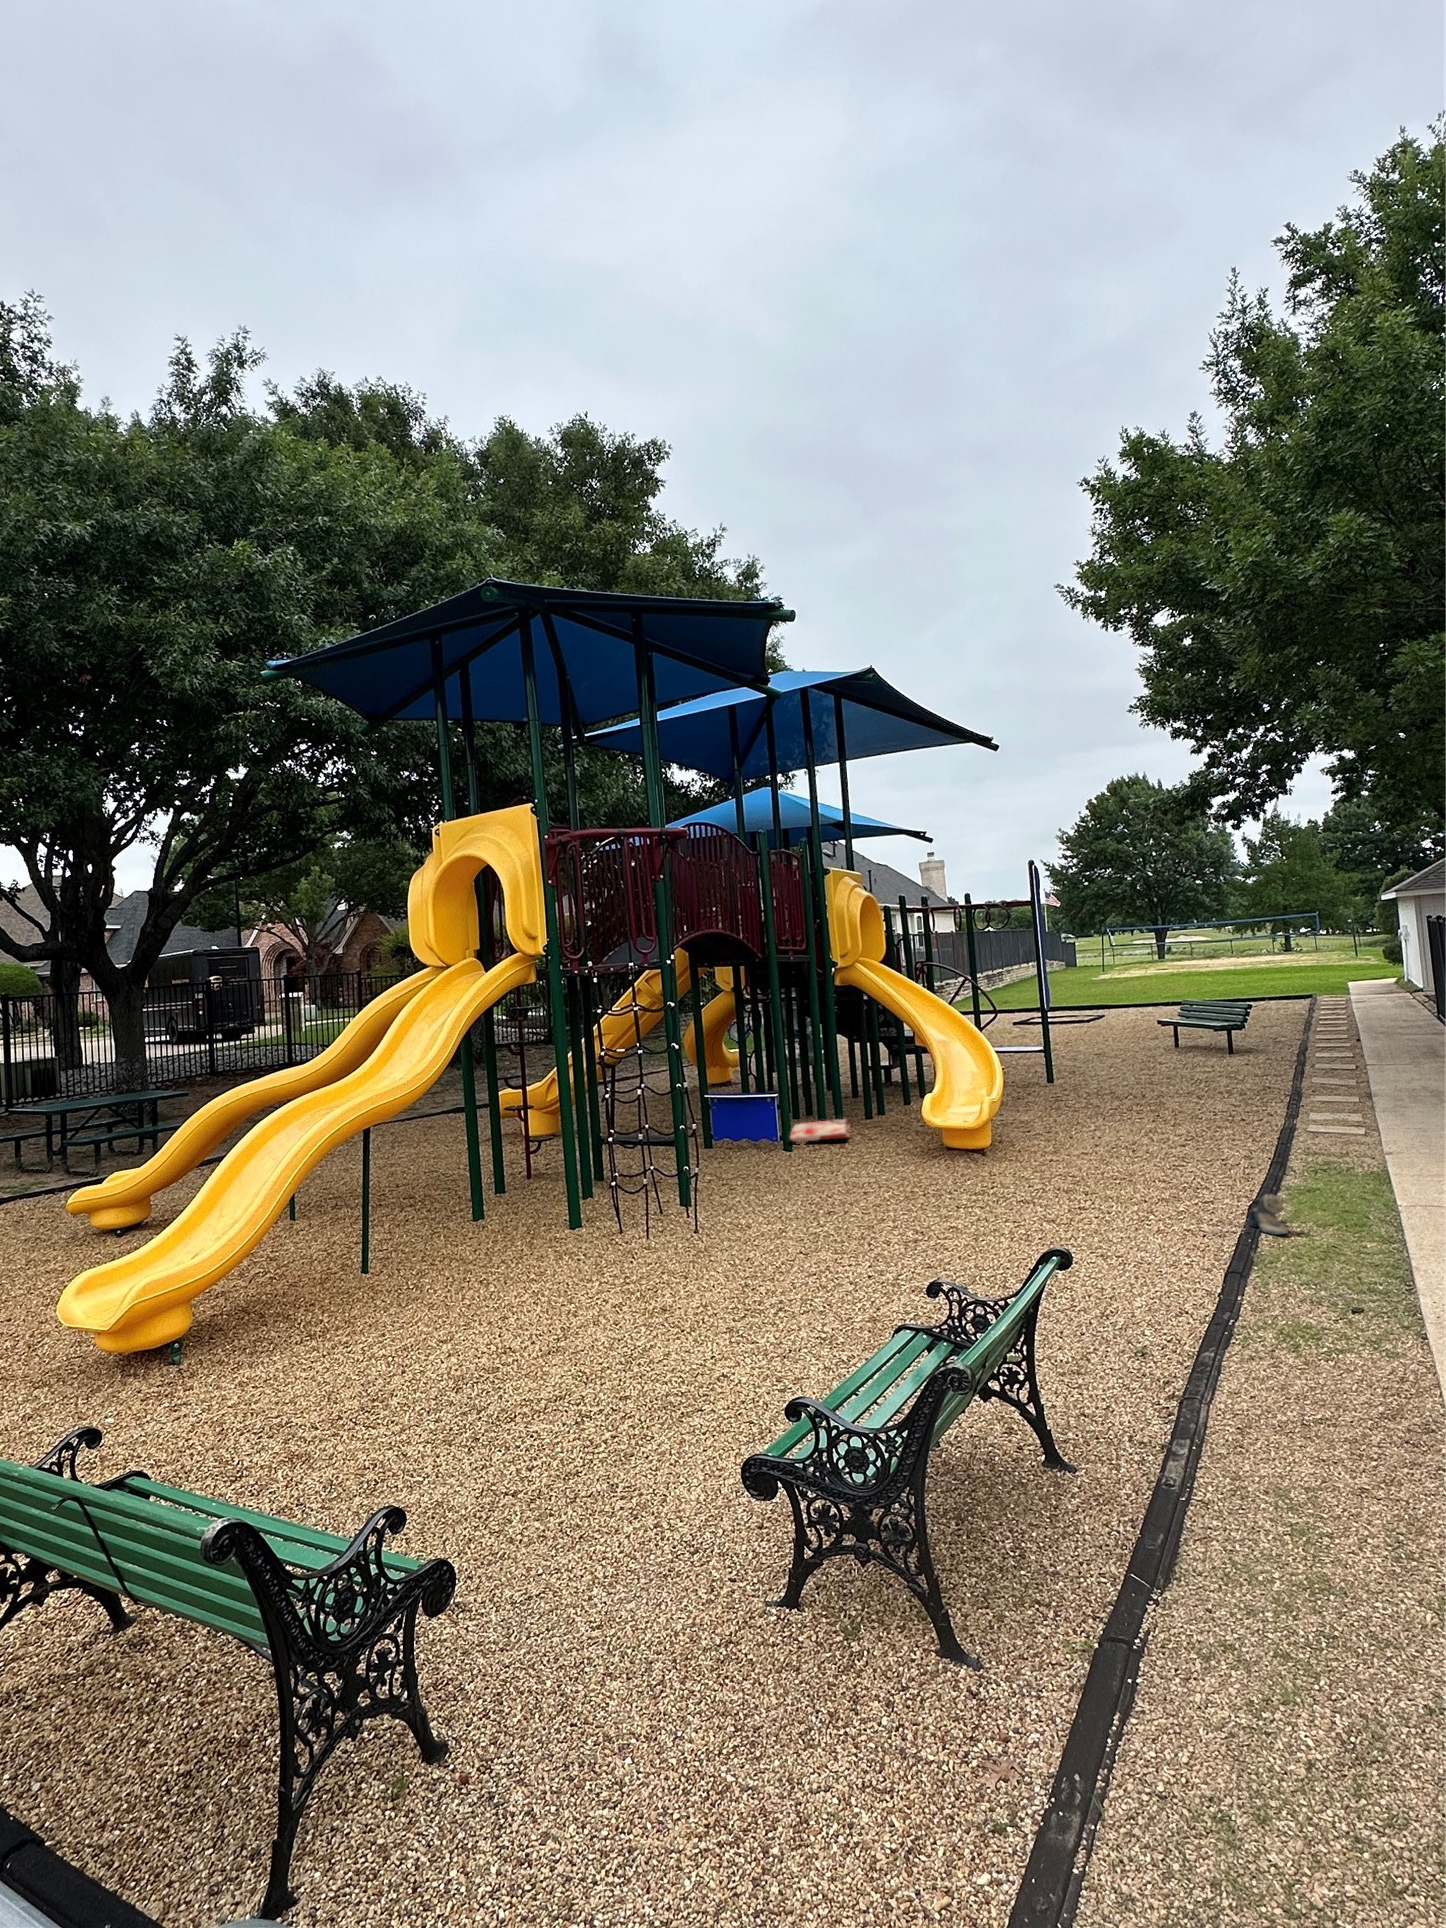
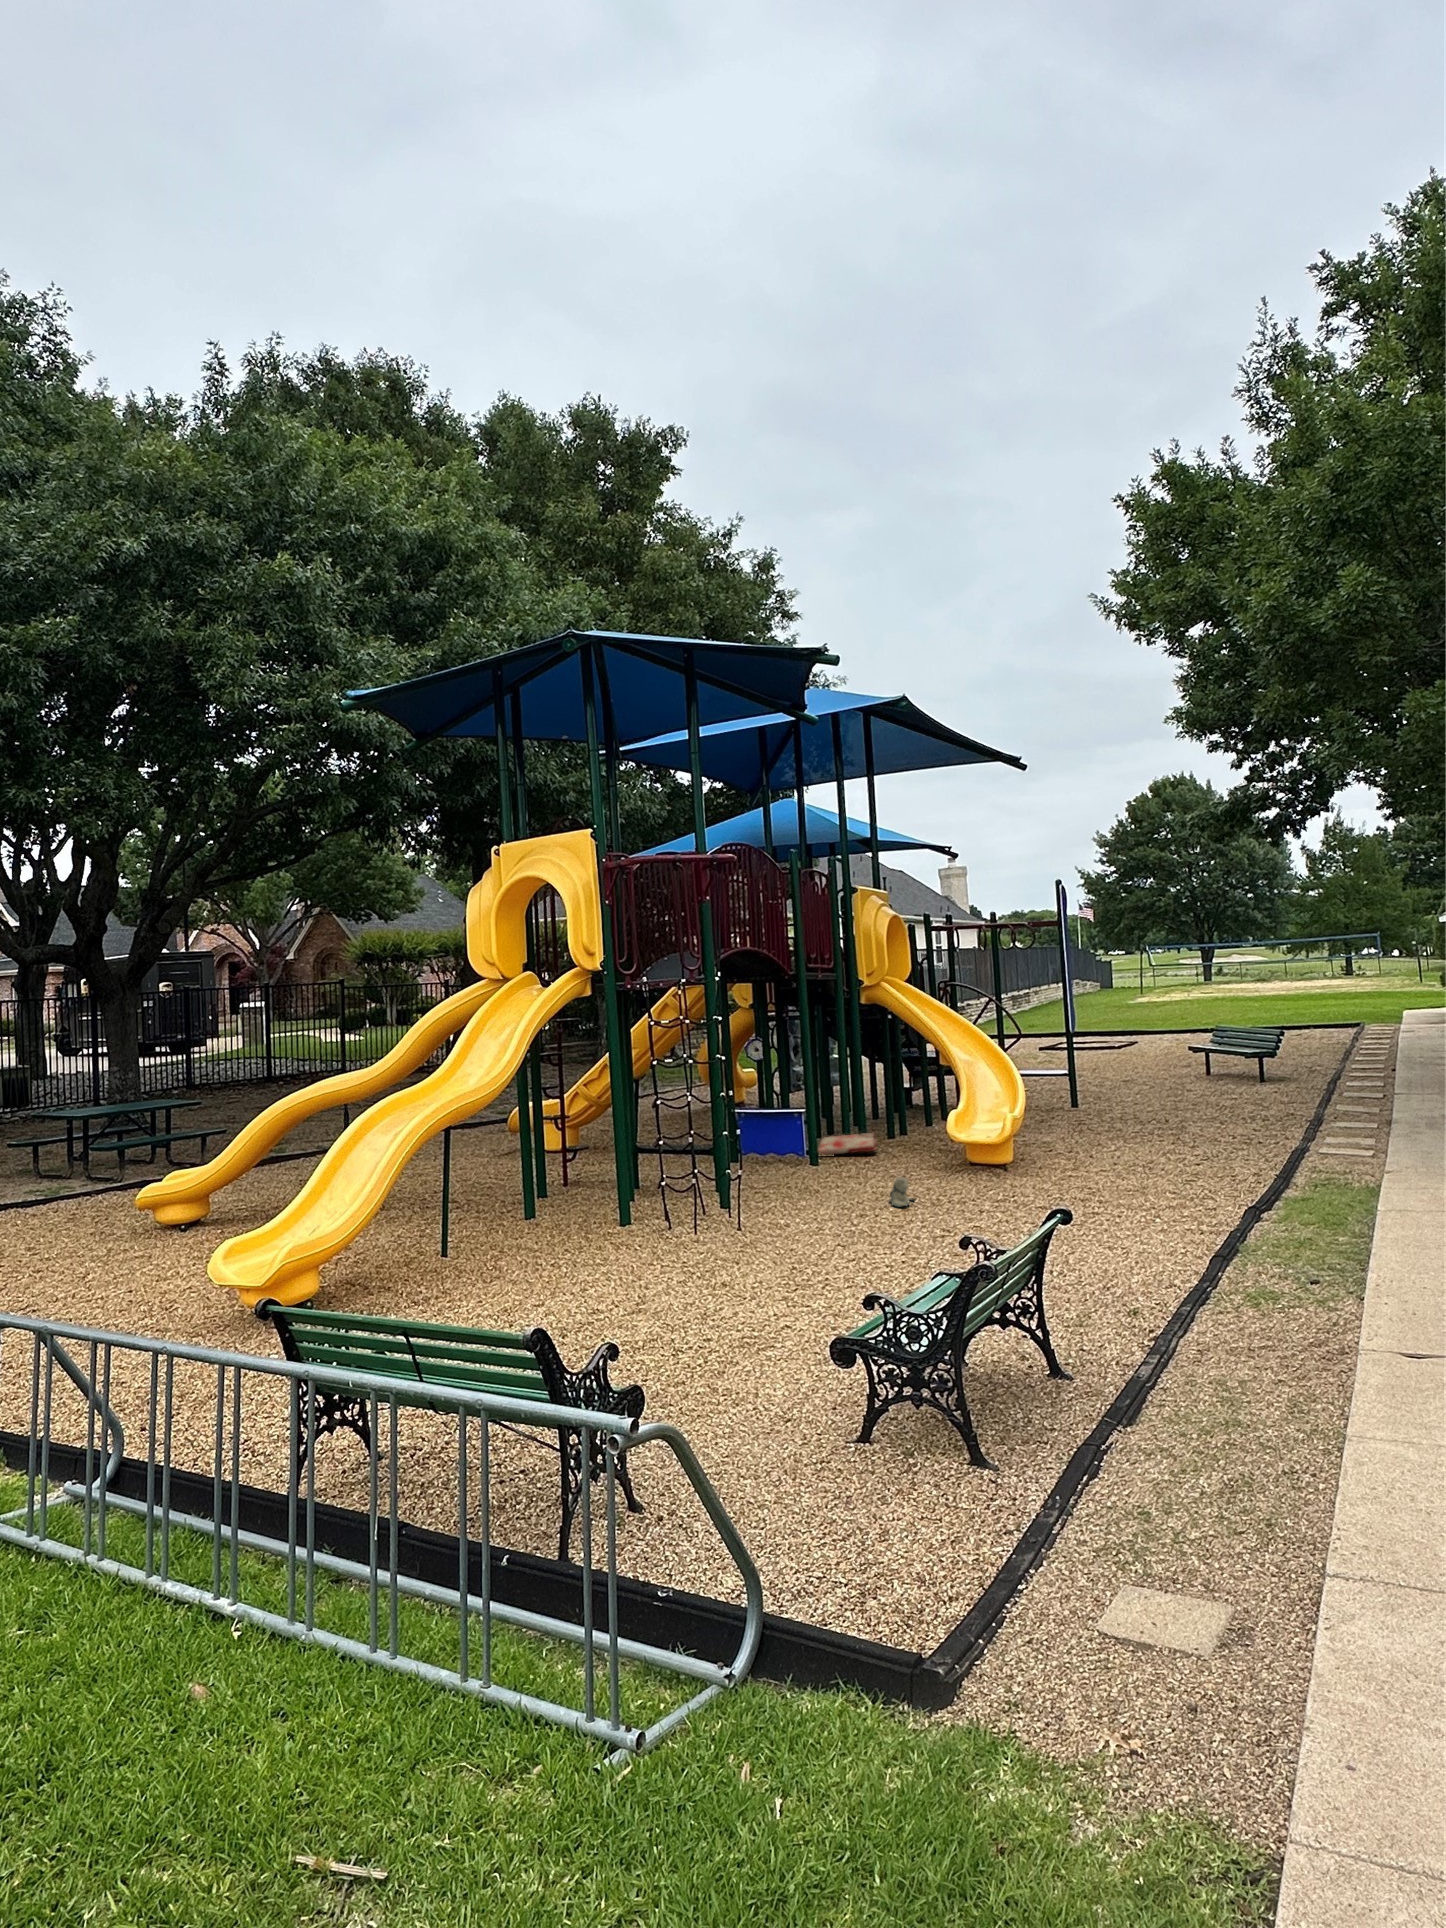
plush toy: present [1248,1194,1288,1235] -> present [889,1177,915,1207]

